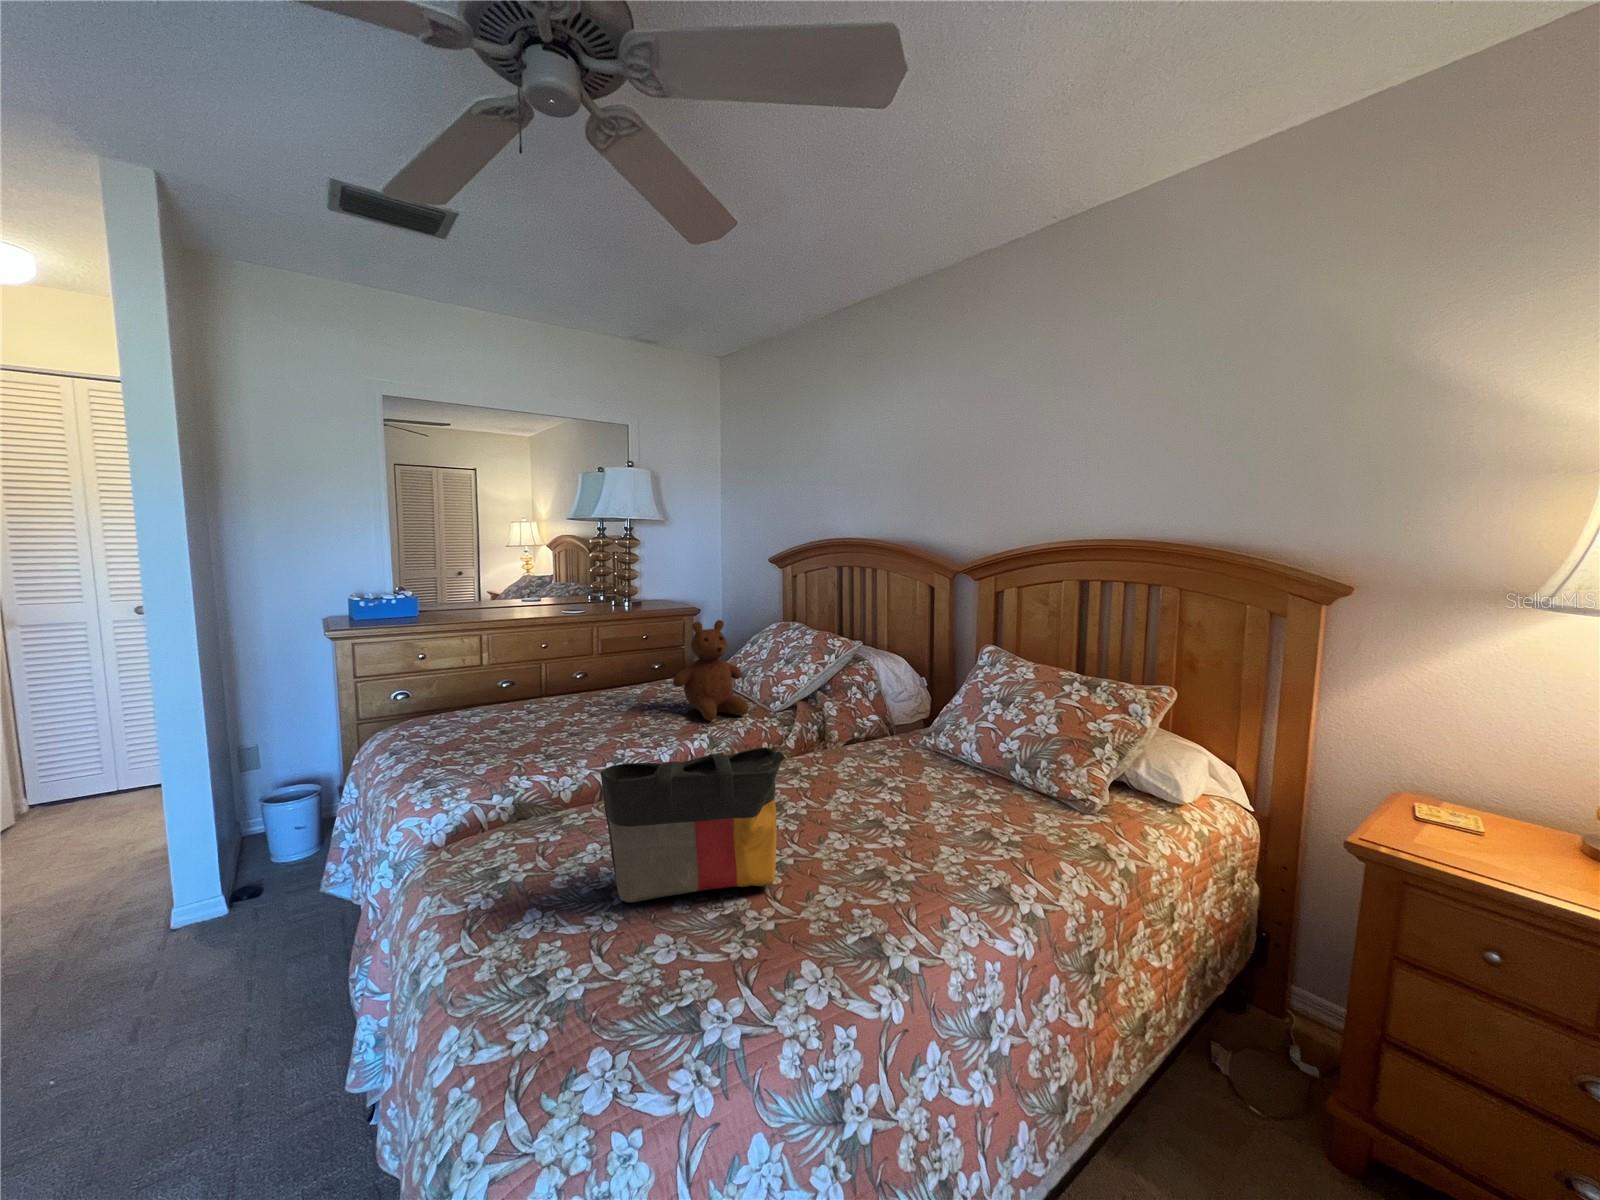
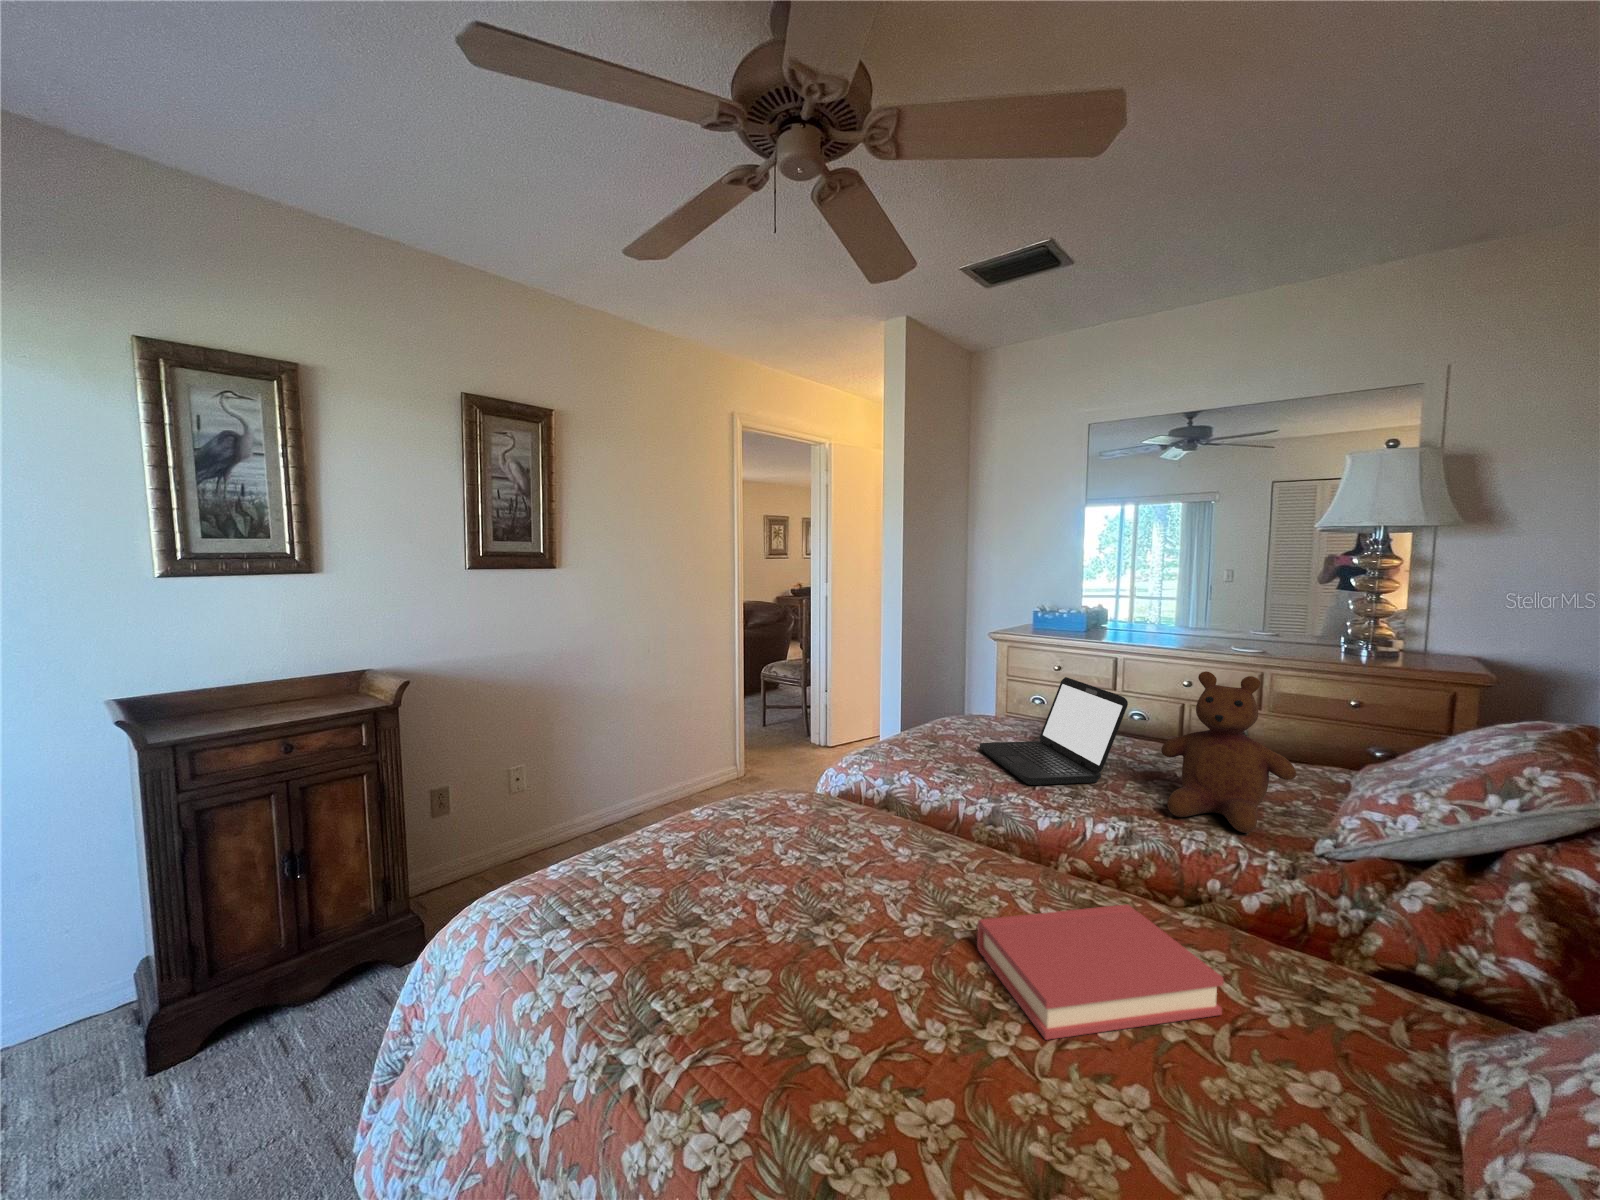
laptop: none [517,650,646,741] -> present [980,677,1128,785]
tote bag: present [601,748,785,903] -> none [704,744,824,929]
hardback book: none [817,755,901,814] -> present [977,904,1224,1040]

